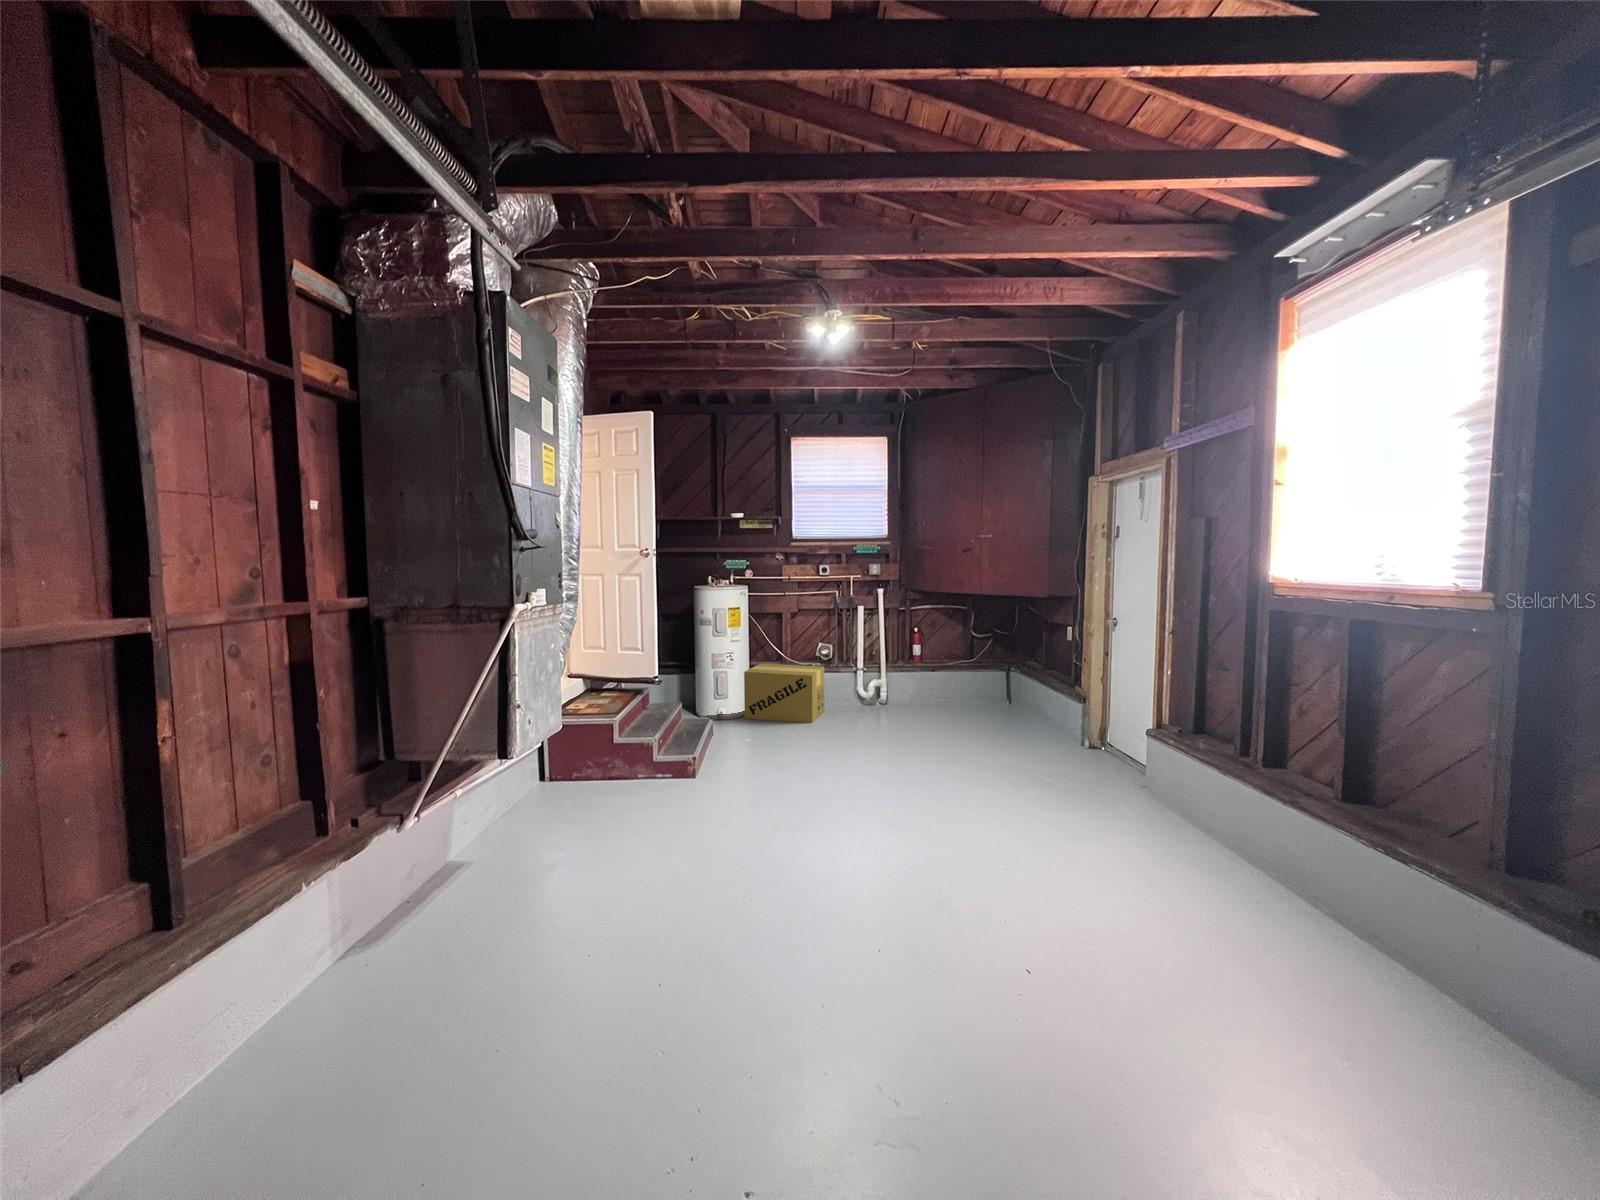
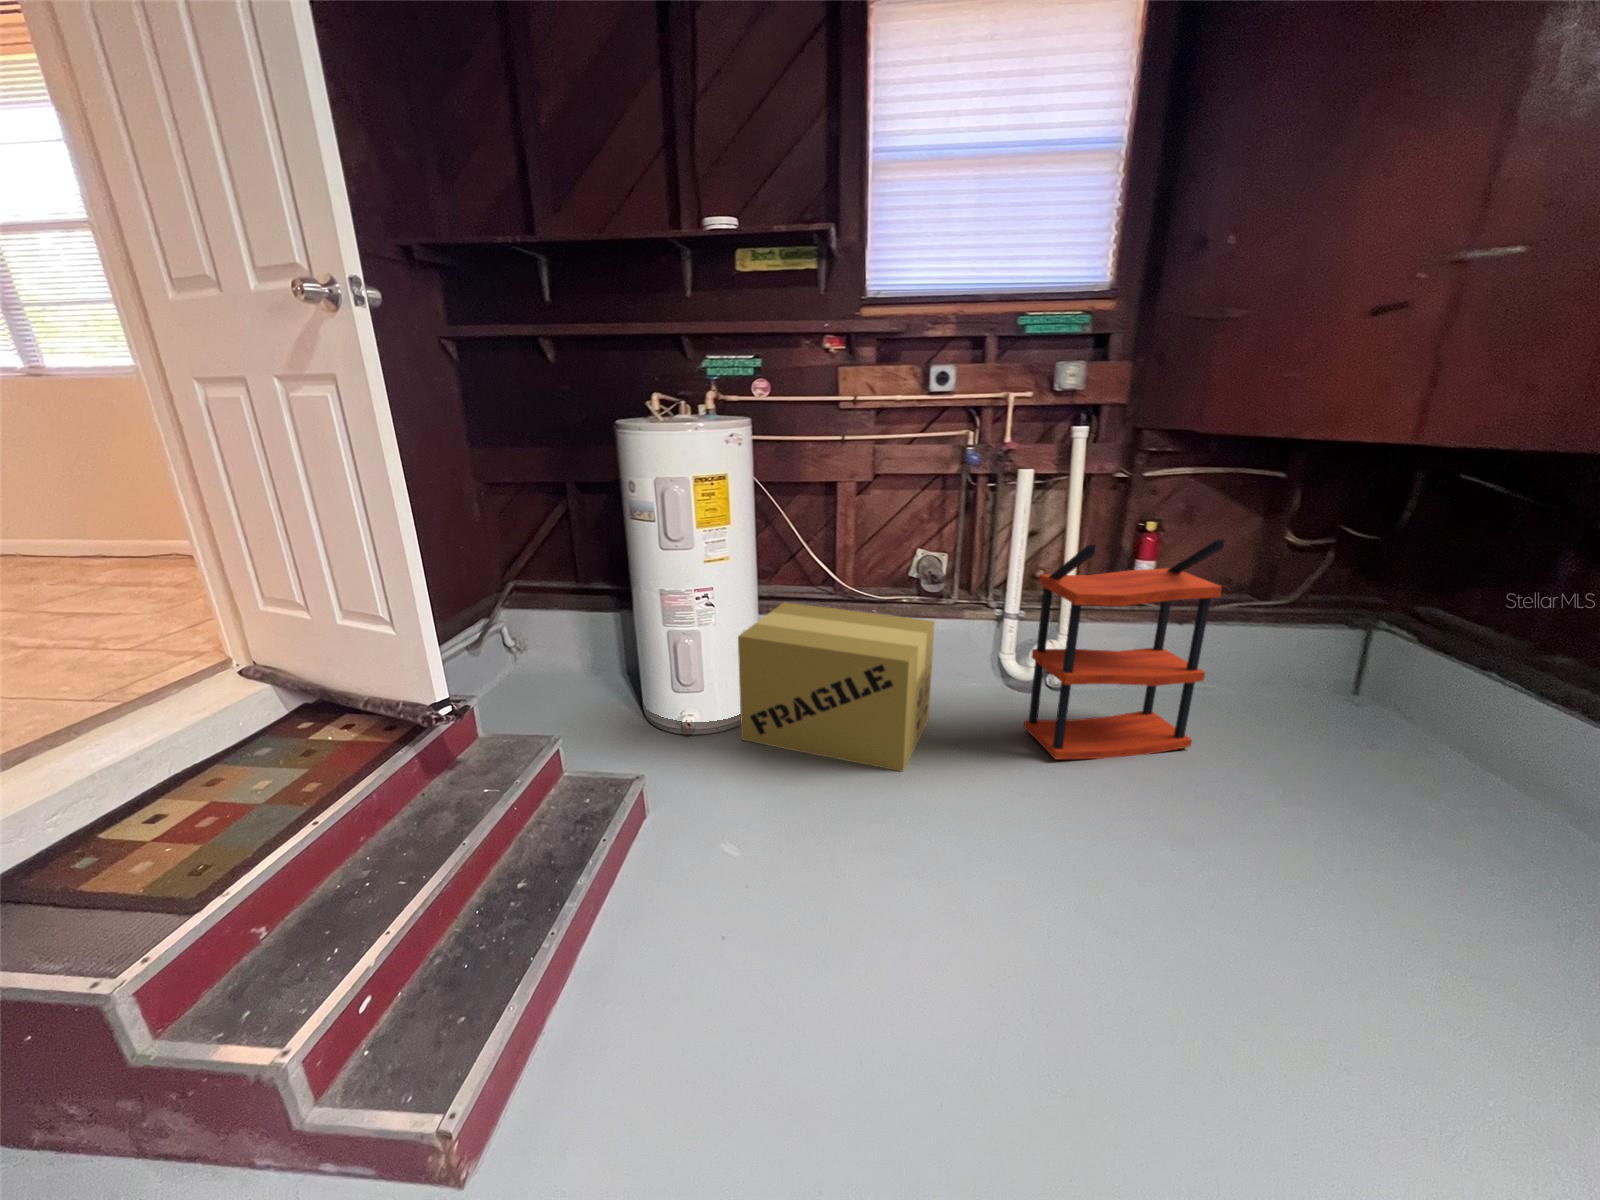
shelving unit: none [863,628,929,718] -> present [1024,539,1225,759]

